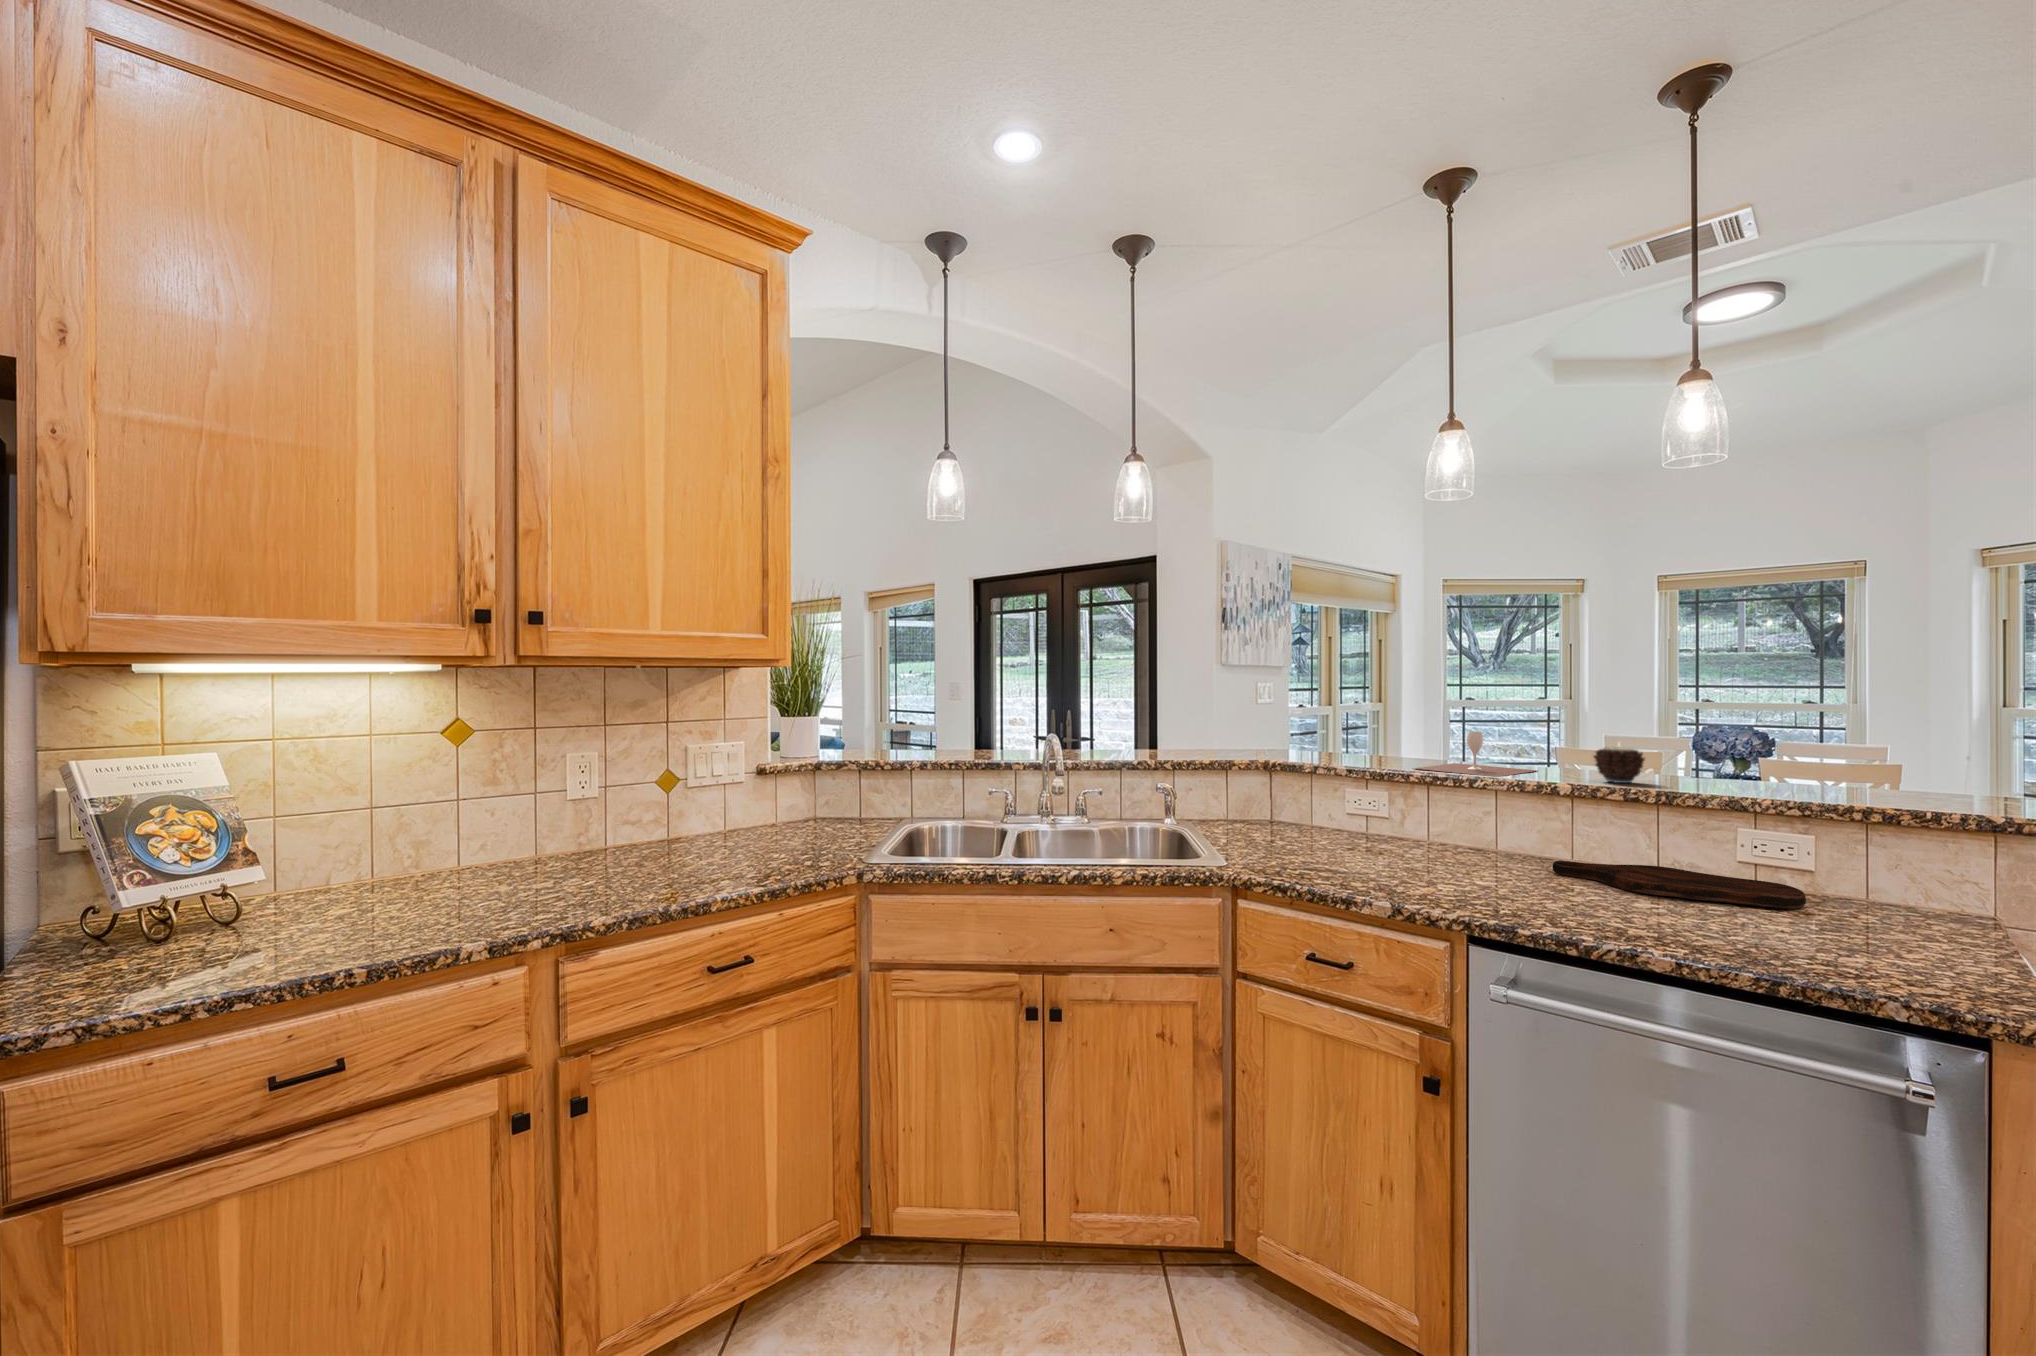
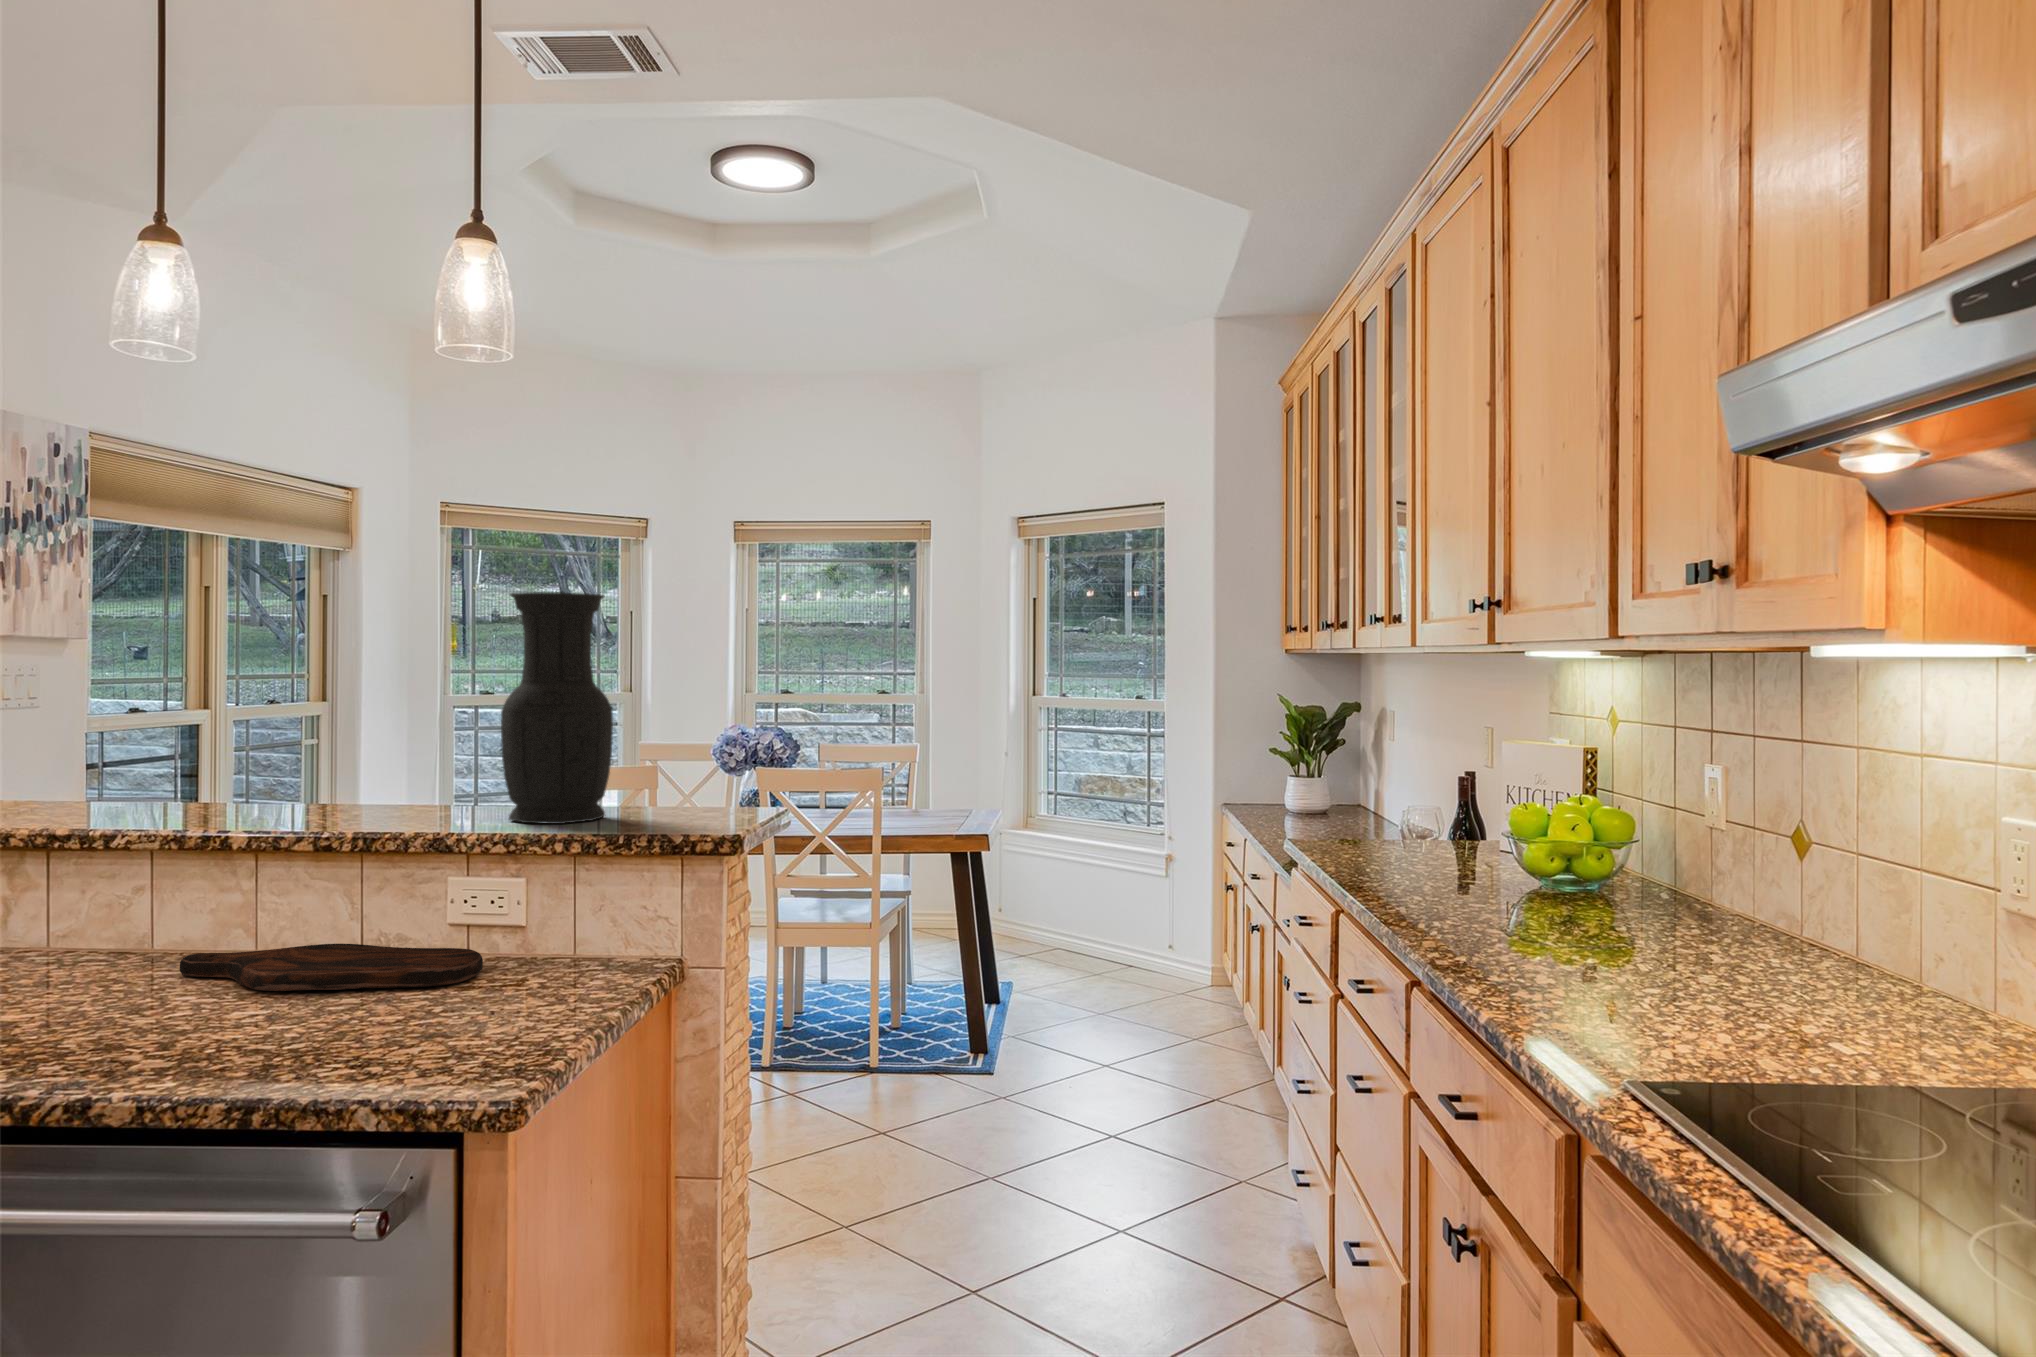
vase: none [1756,624,1853,797] -> present [501,592,613,824]
wine glass: present [1414,731,1538,777] -> none [59,751,284,825]
candle: present [1594,747,1645,783] -> none [317,759,384,821]

